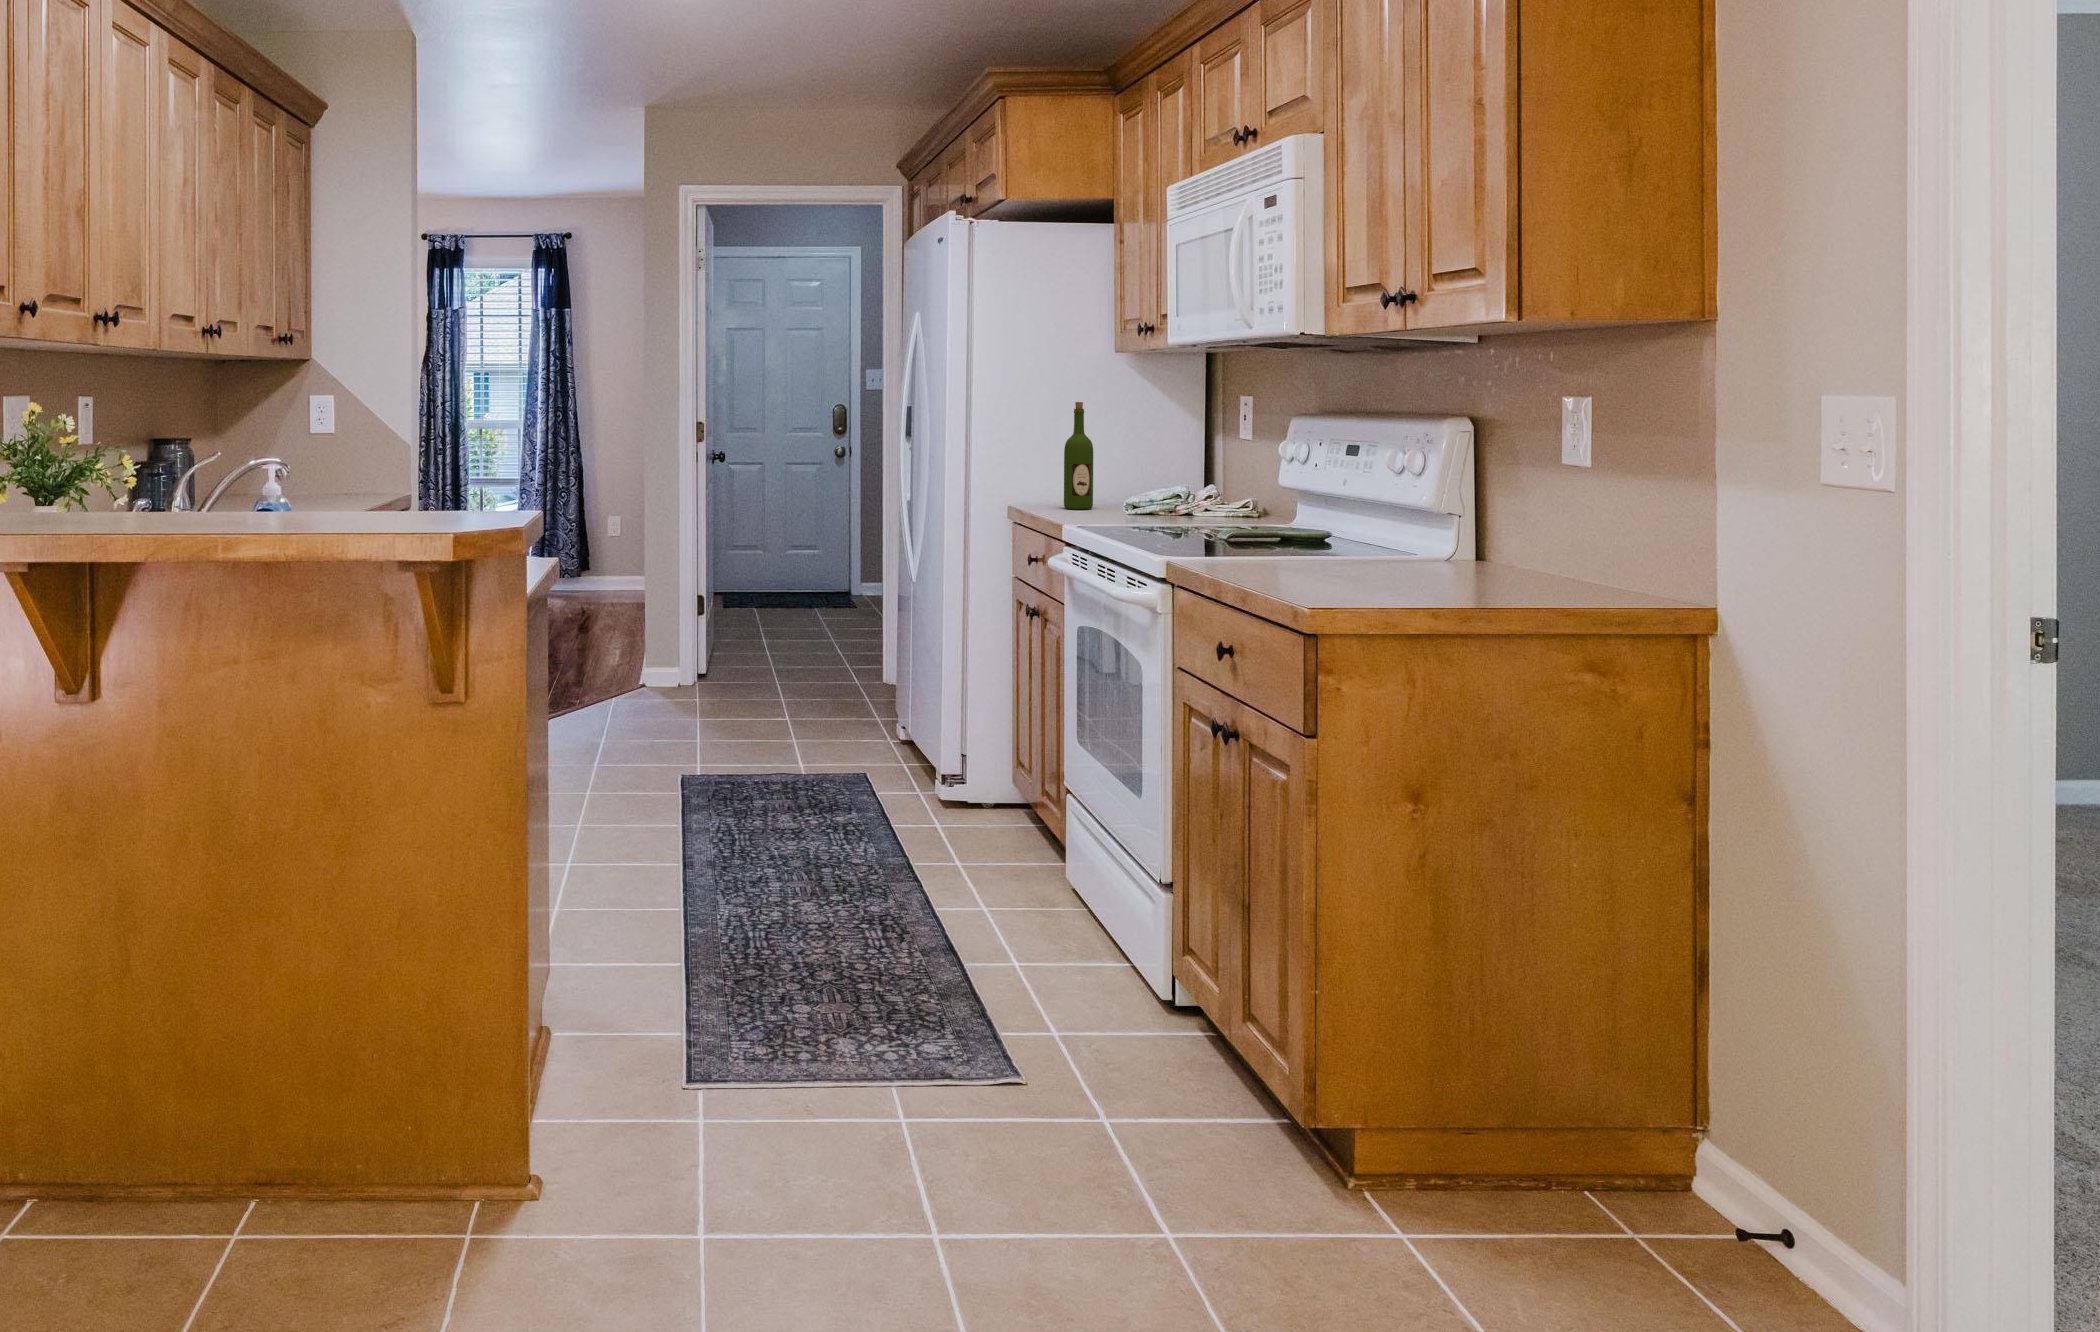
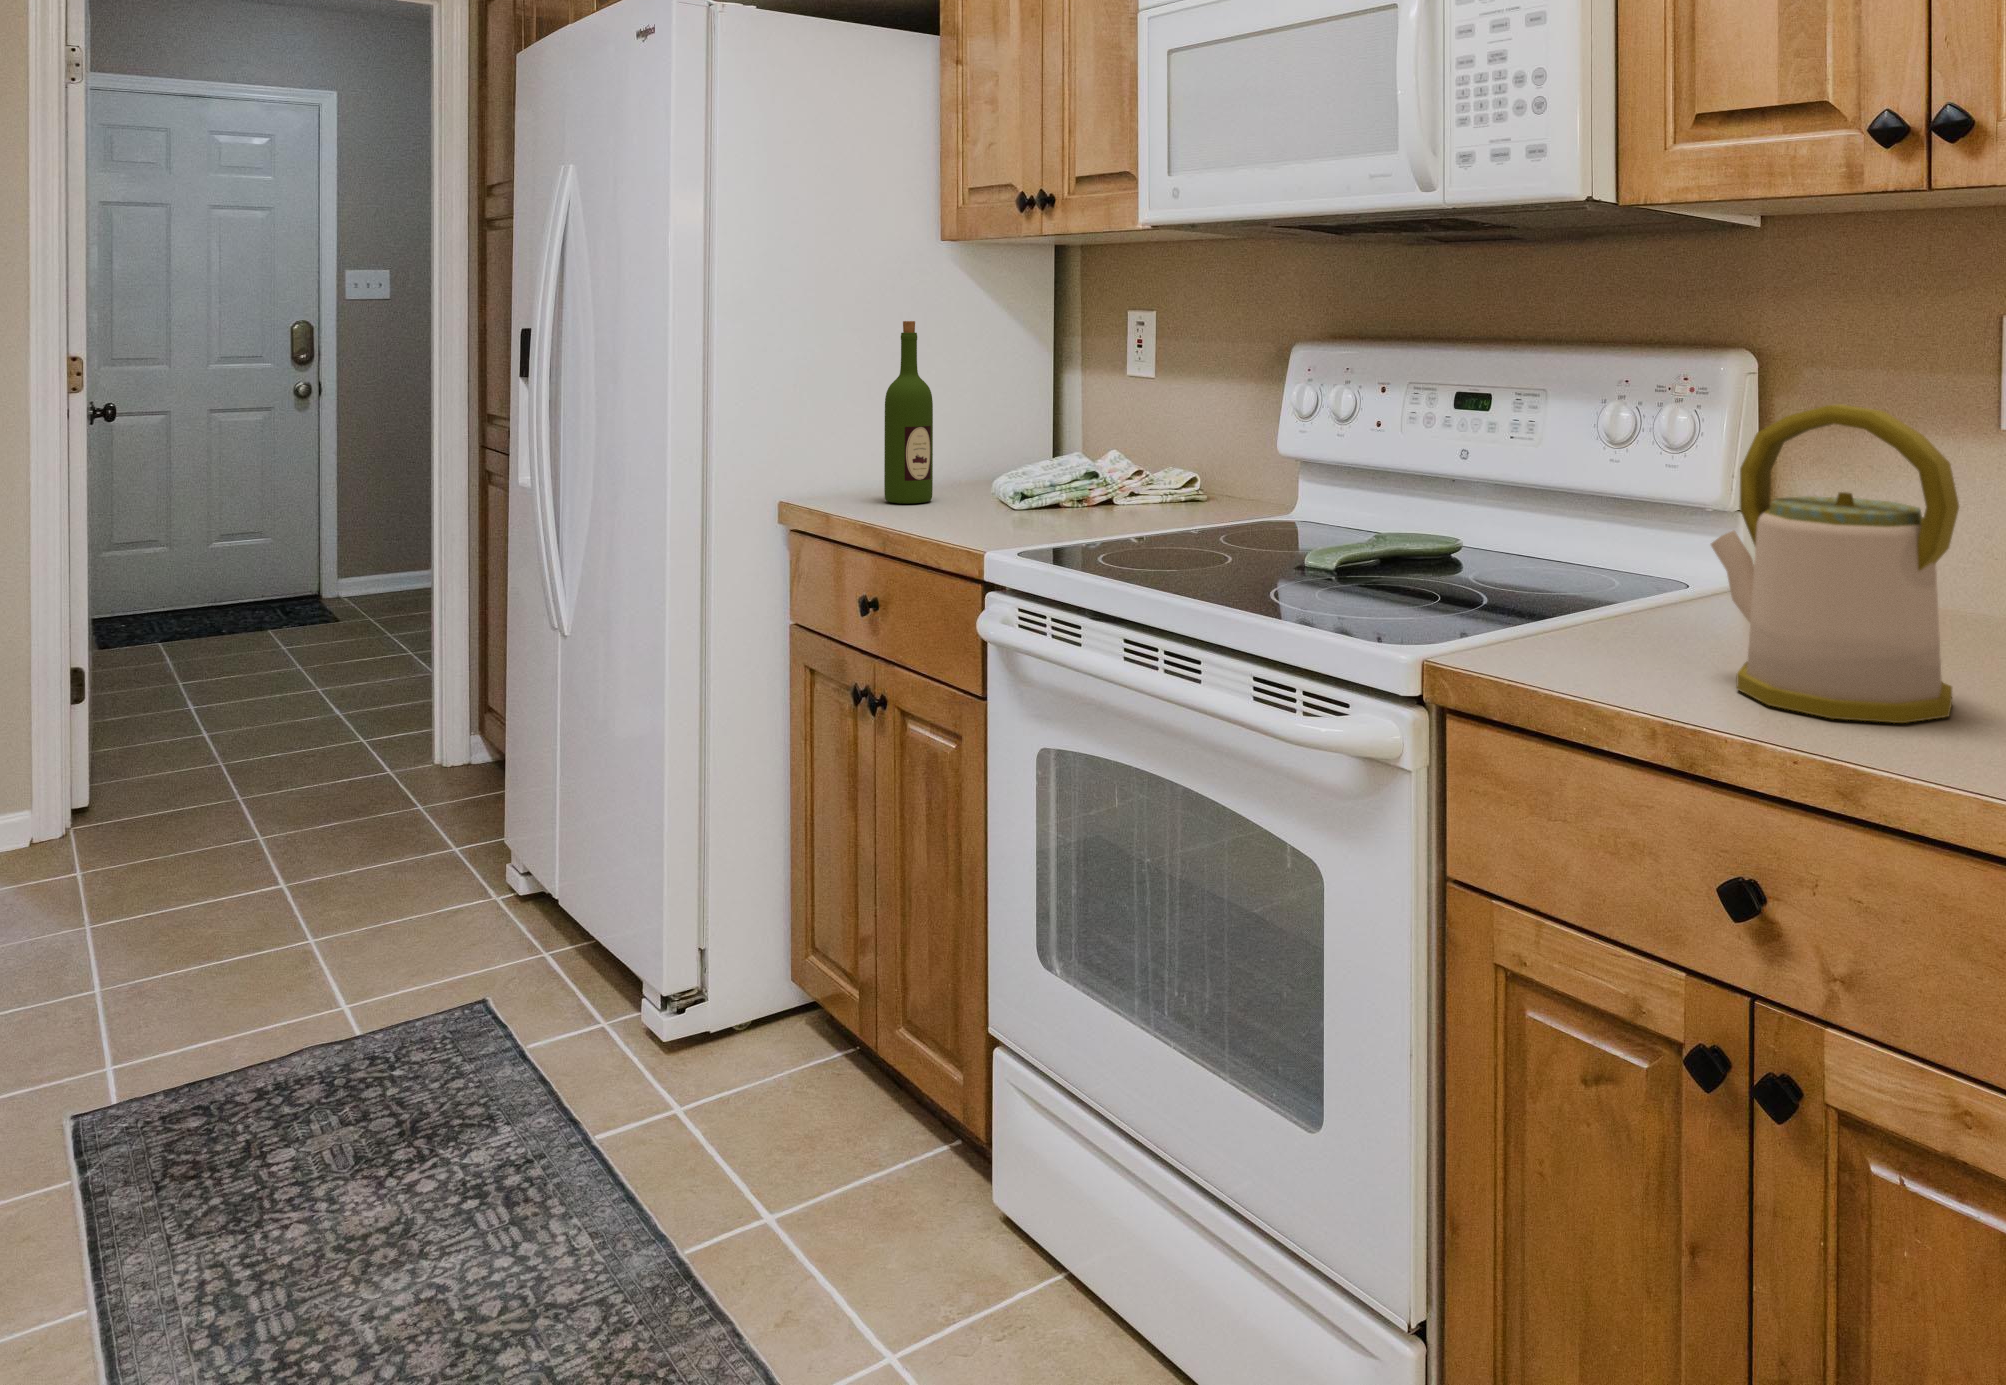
kettle: none [1271,440,1373,586] -> present [1711,404,1959,723]

